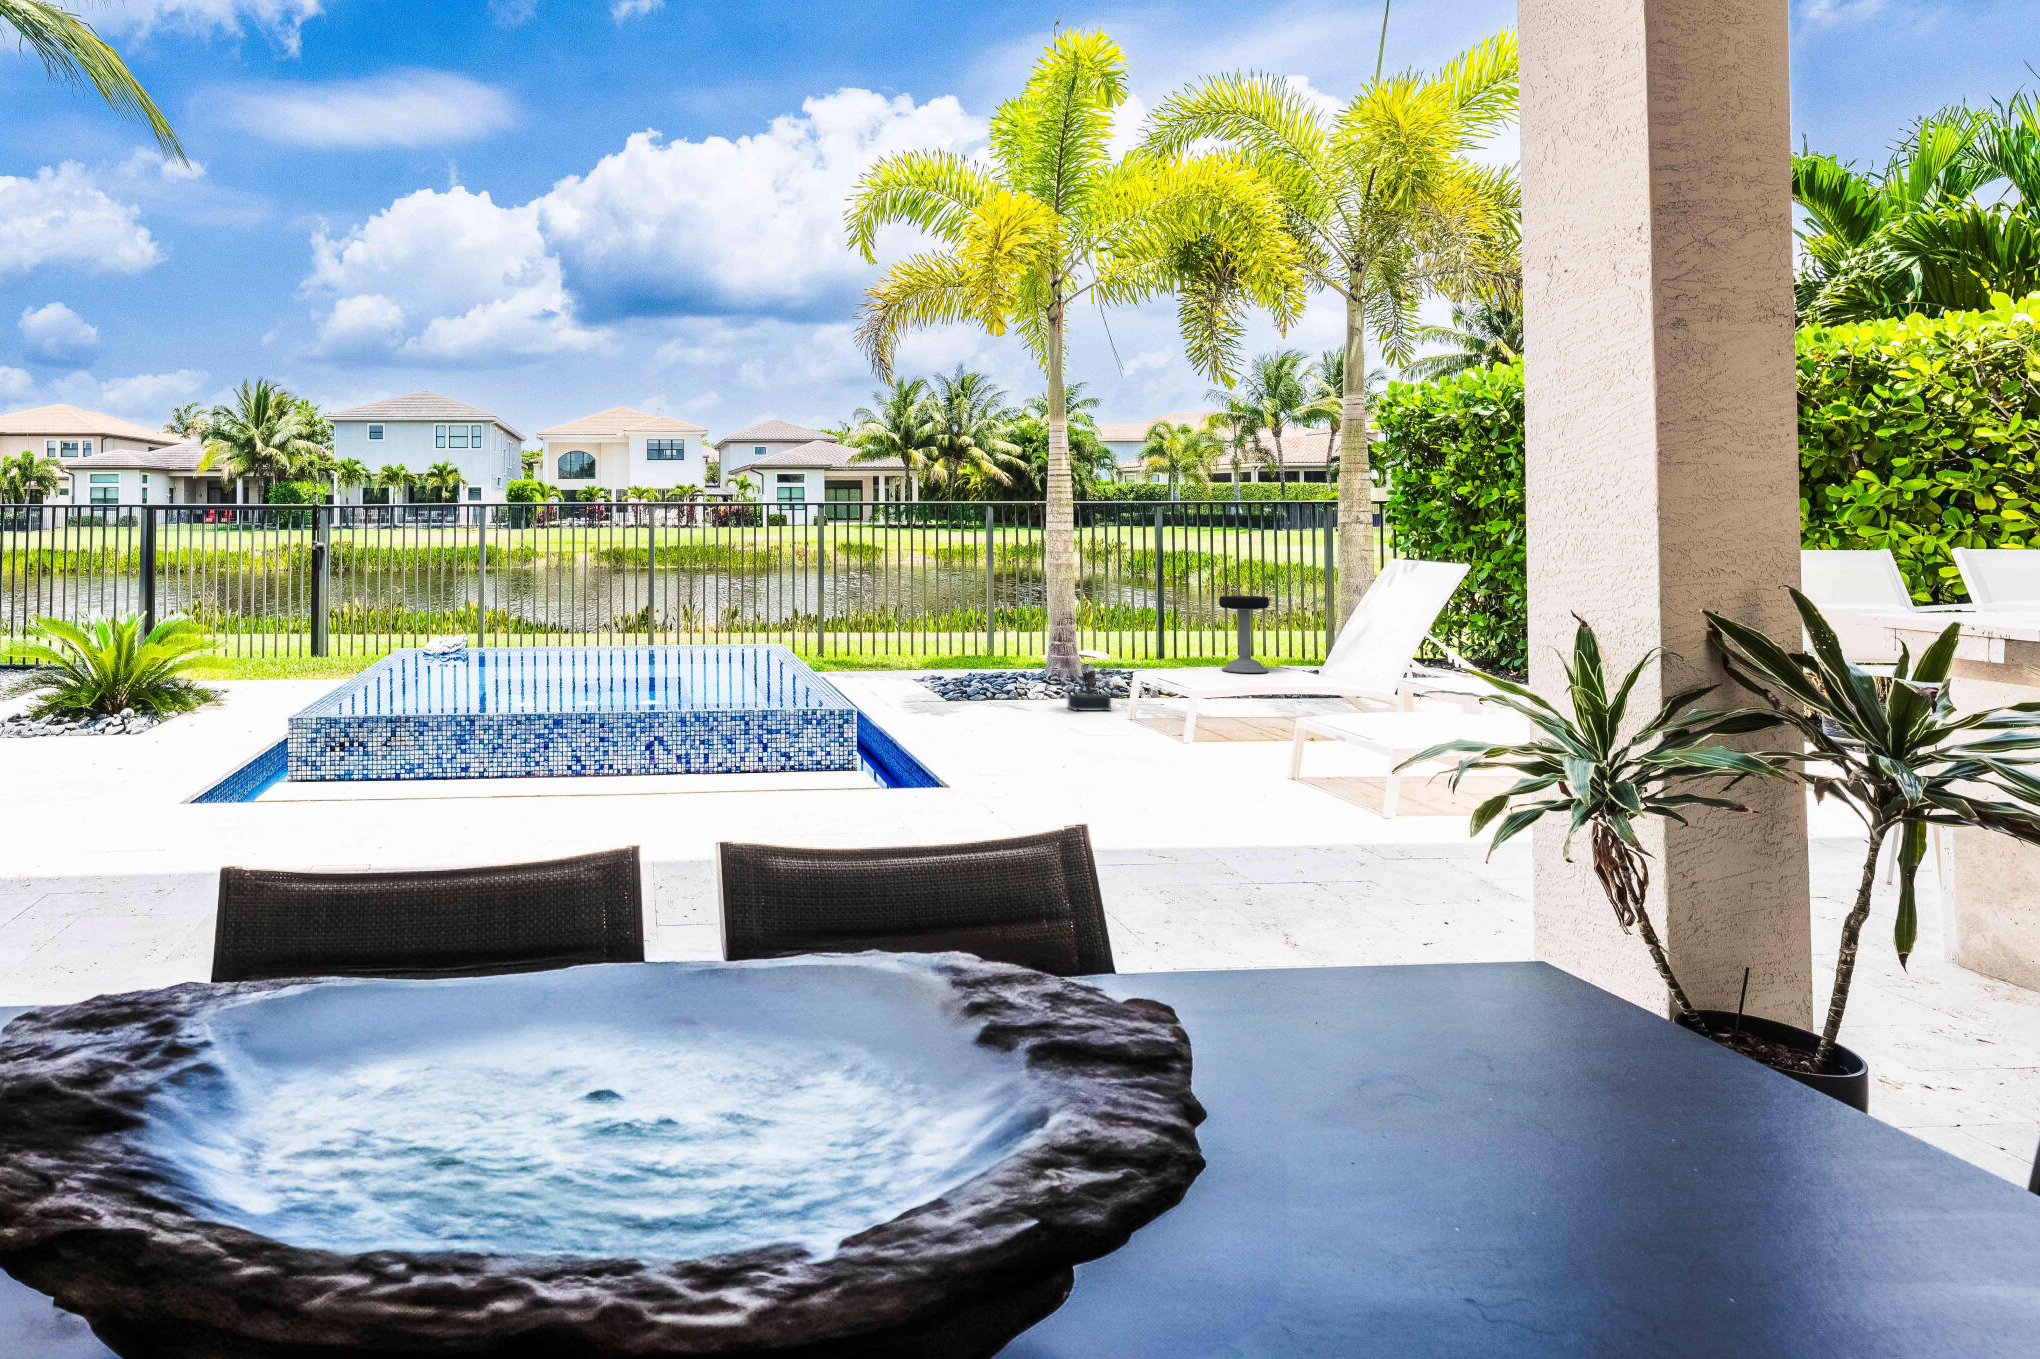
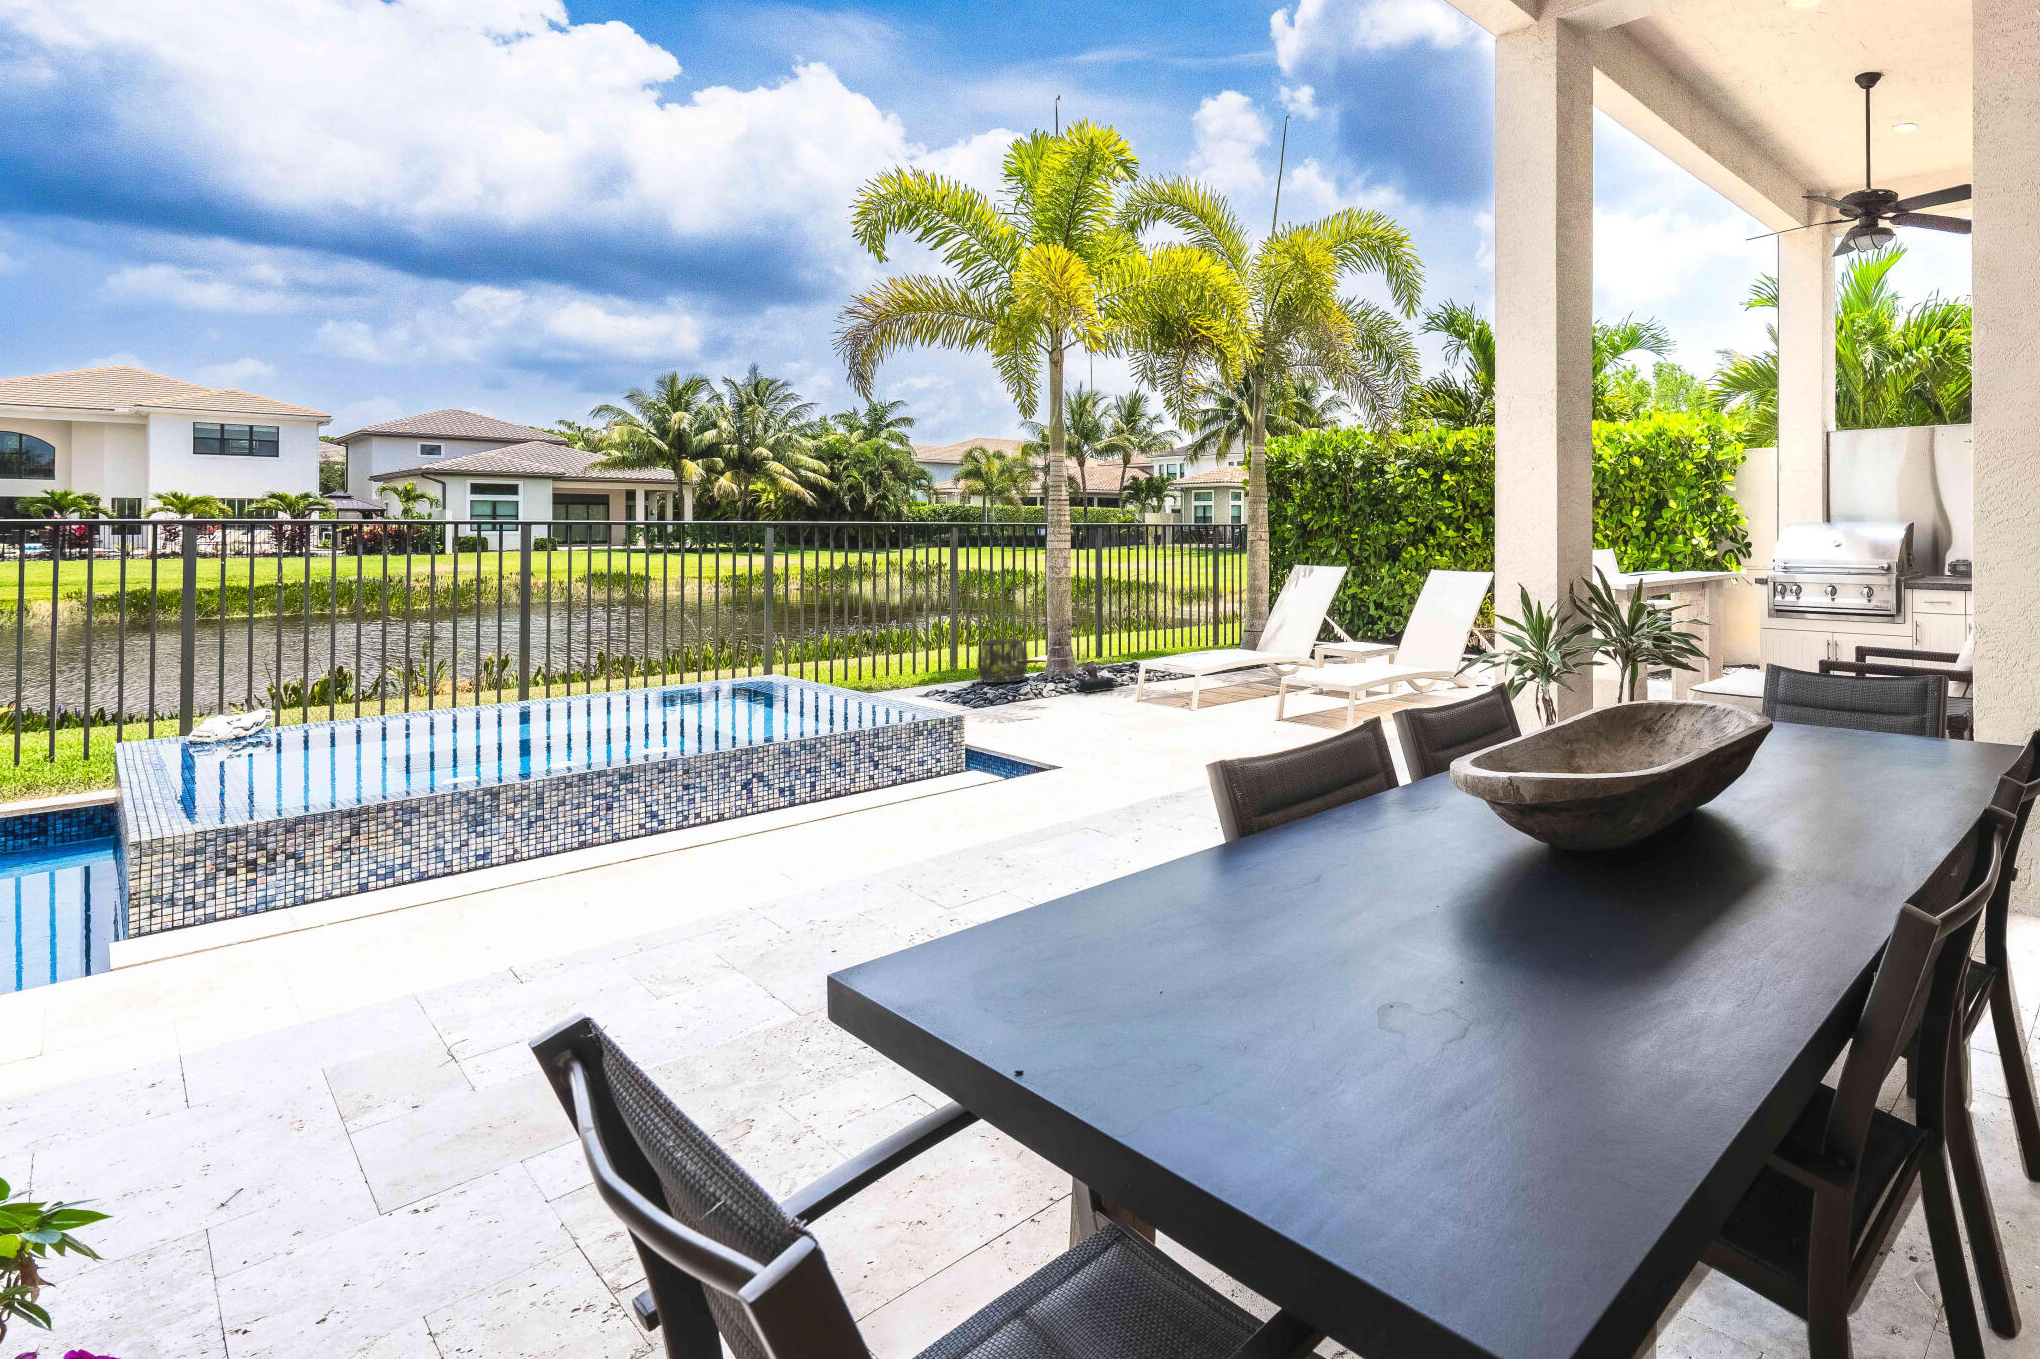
stool: present [1219,596,1269,673] -> none [1142,594,1177,650]
woven basket: none [973,639,1031,691] -> present [977,639,1028,683]

